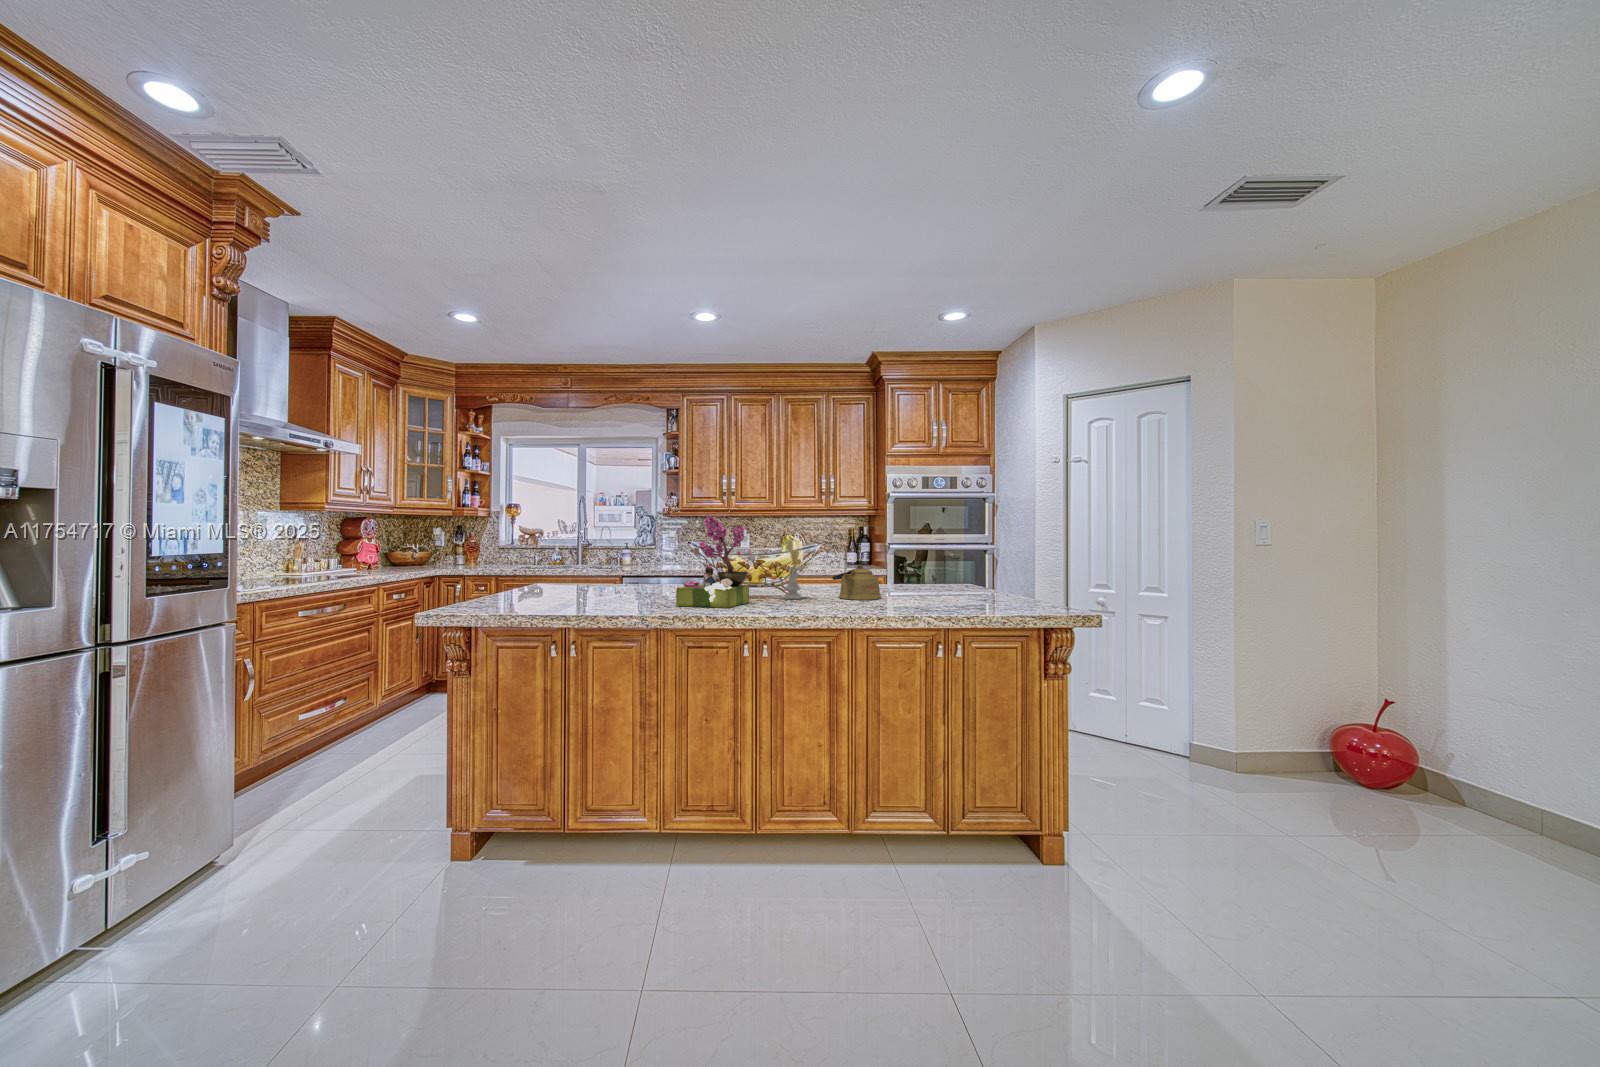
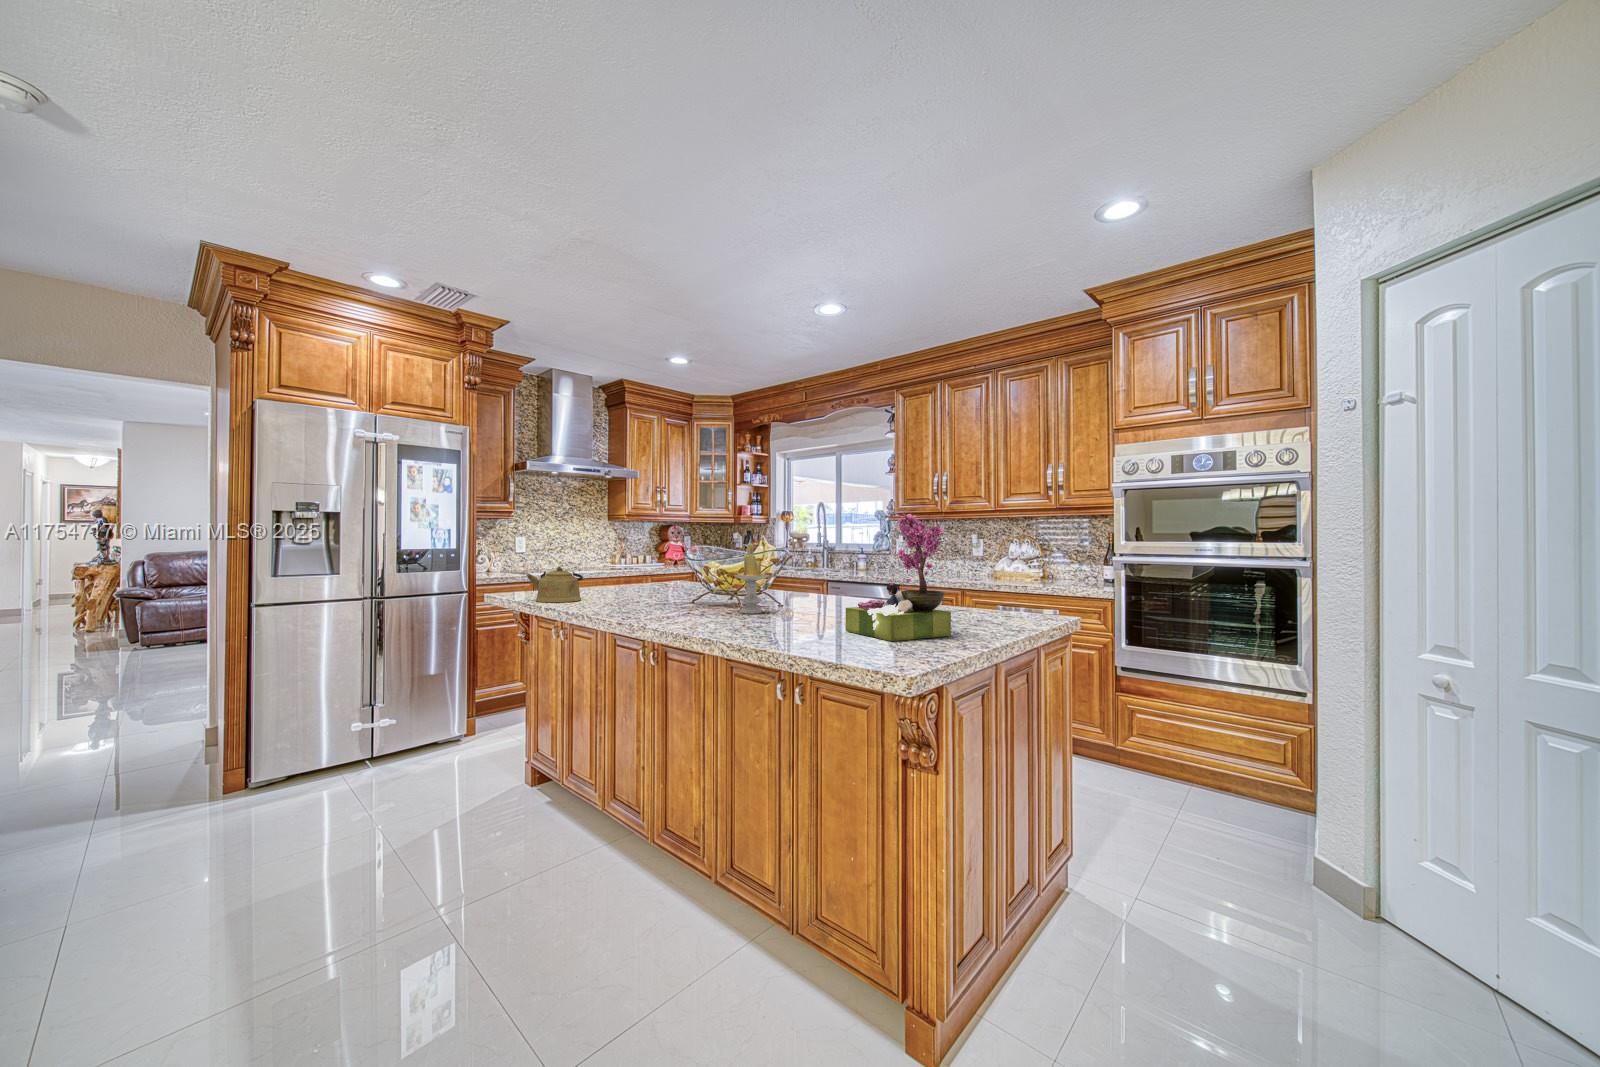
flower arrangement: present [676,515,749,608] -> present [846,513,951,641]
kettle: present [832,565,881,600] -> present [526,567,583,602]

